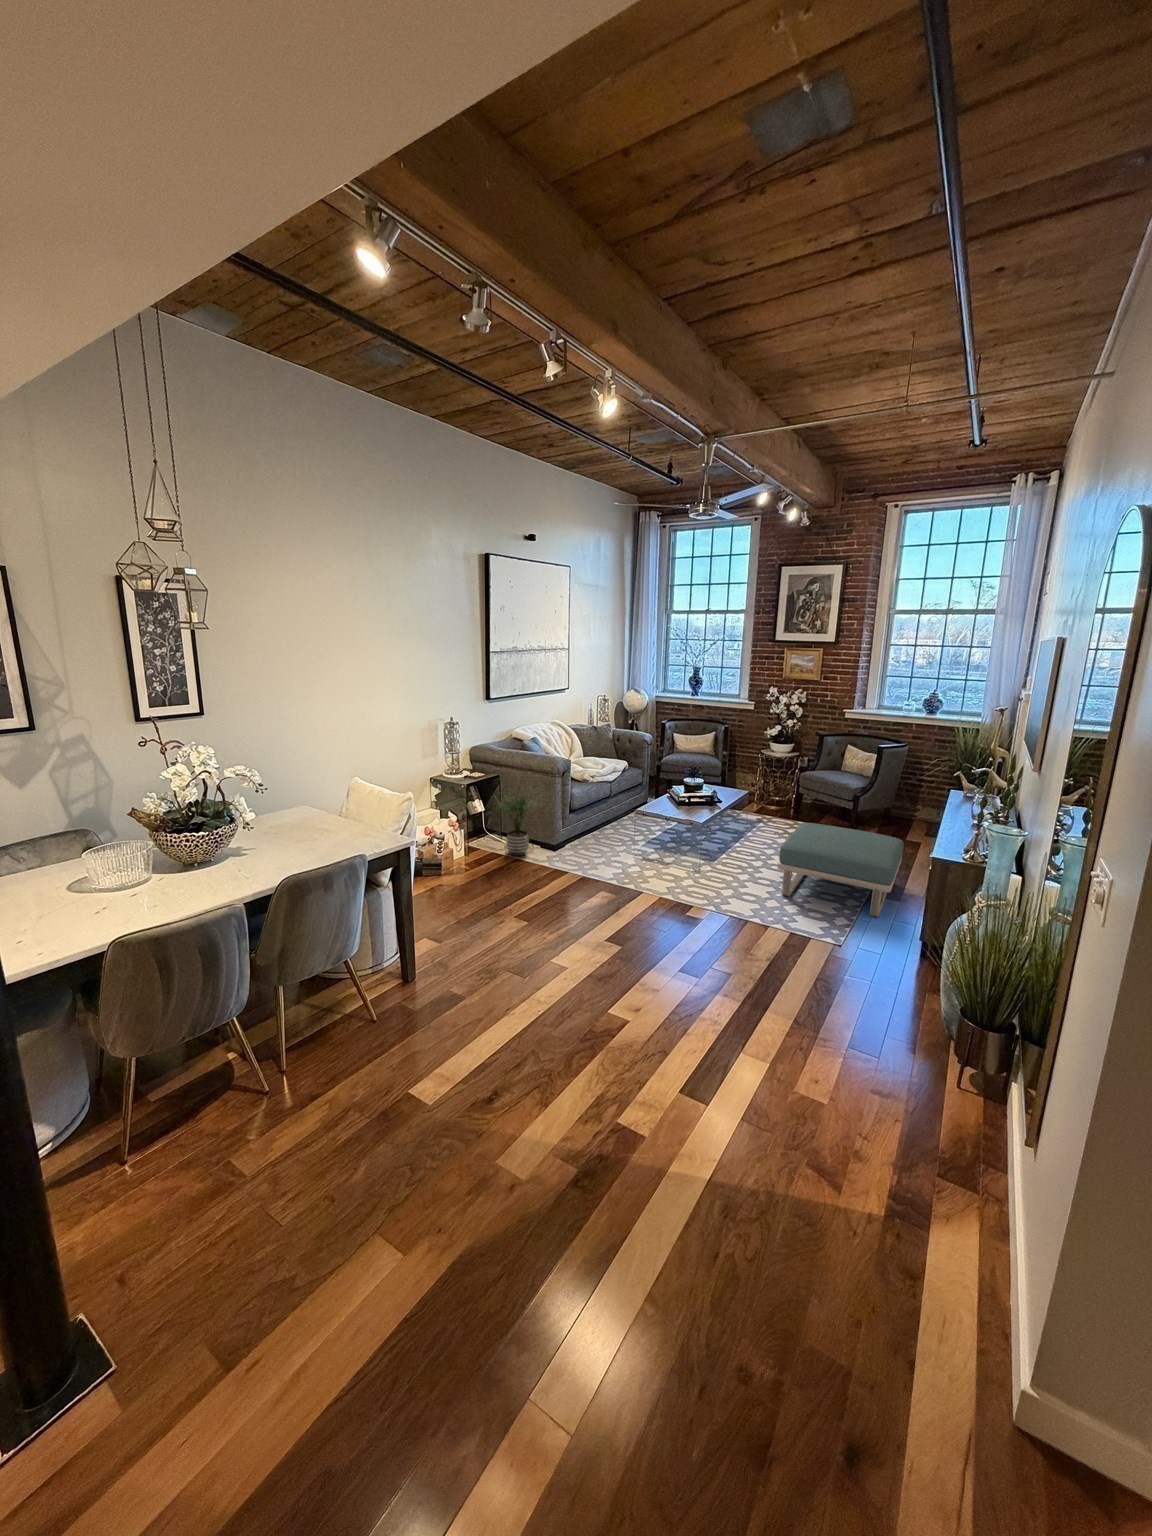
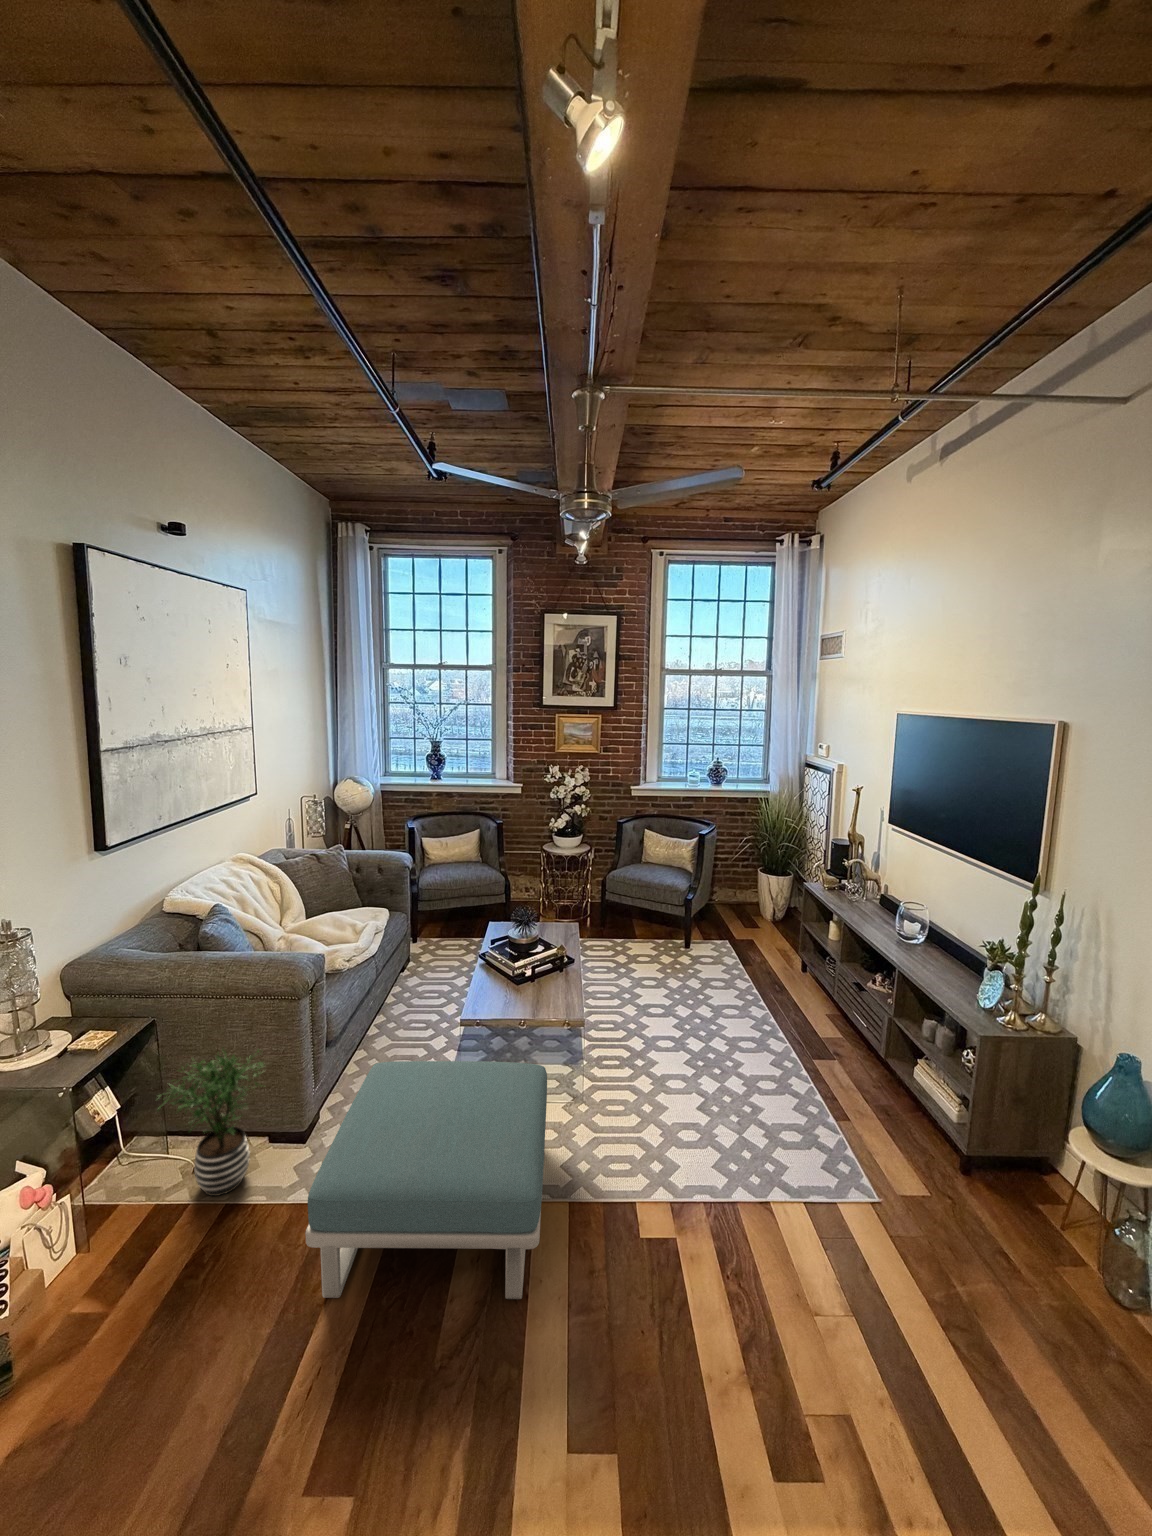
footstool: present [777,823,904,917] -> present [305,1061,547,1299]

